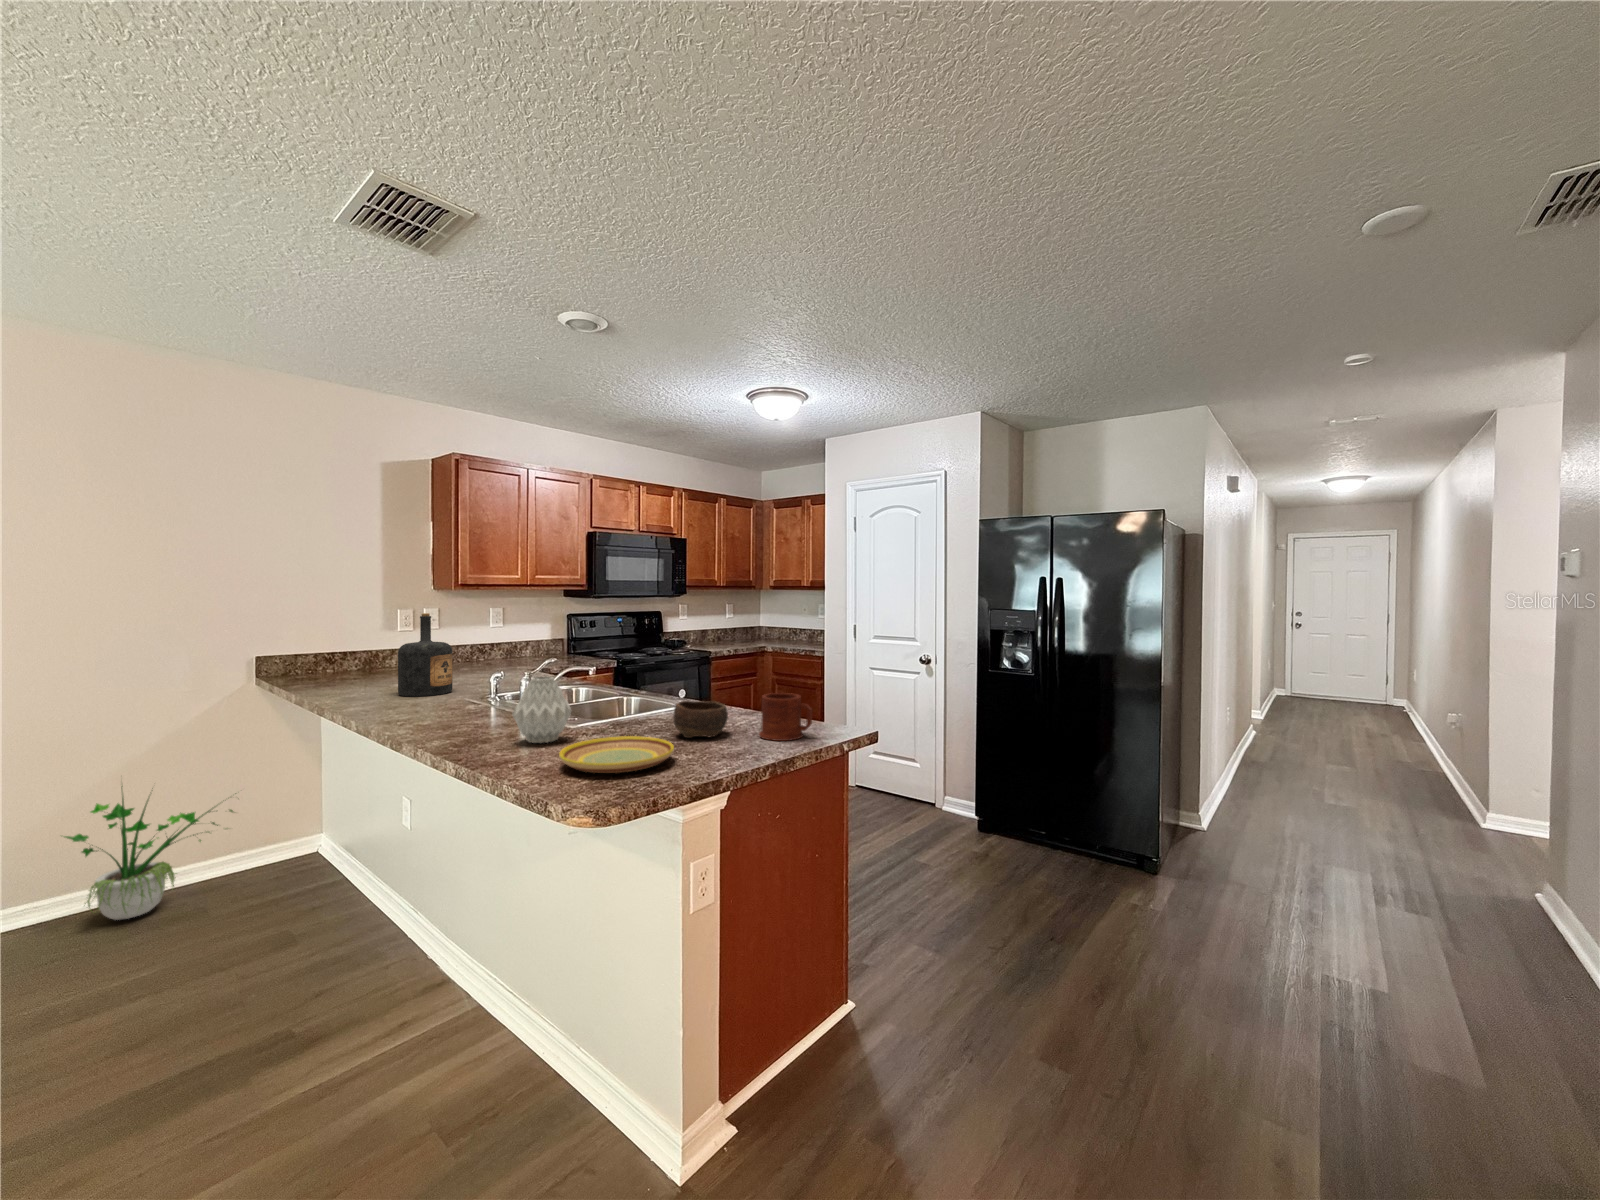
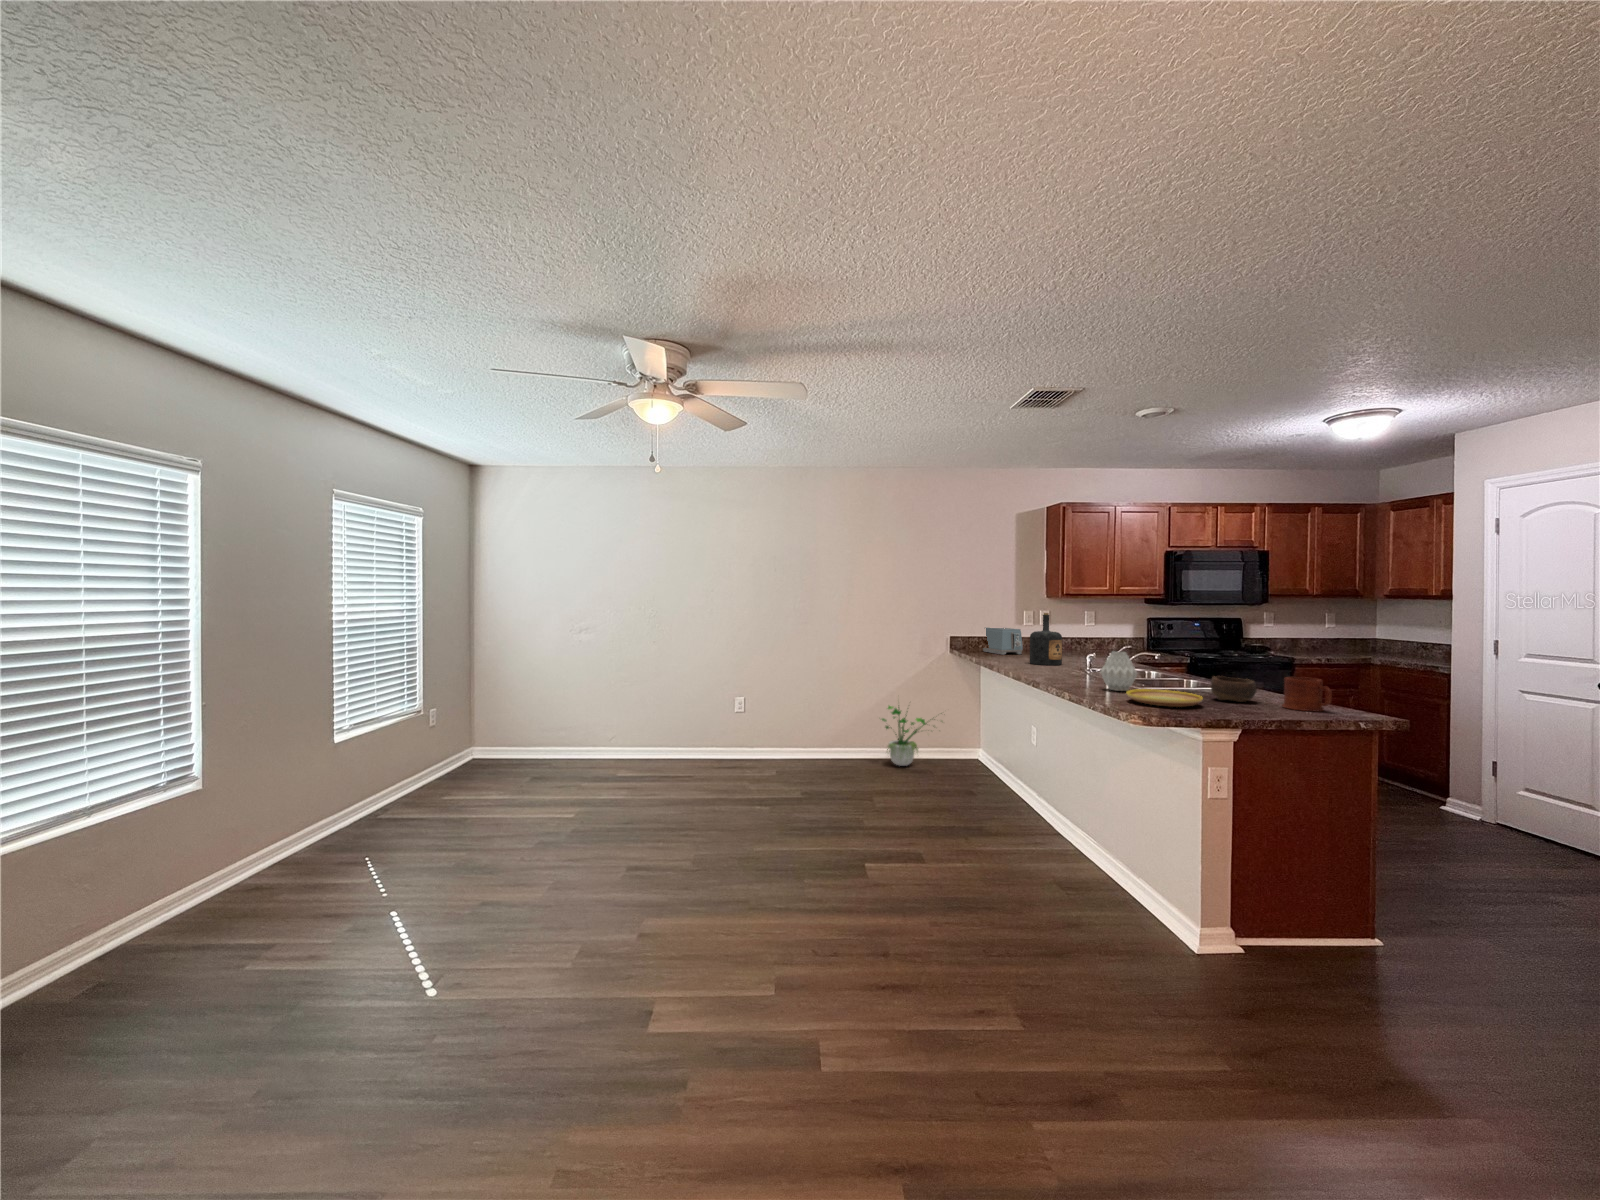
toaster: none [320,636,392,681] -> present [983,627,1023,655]

